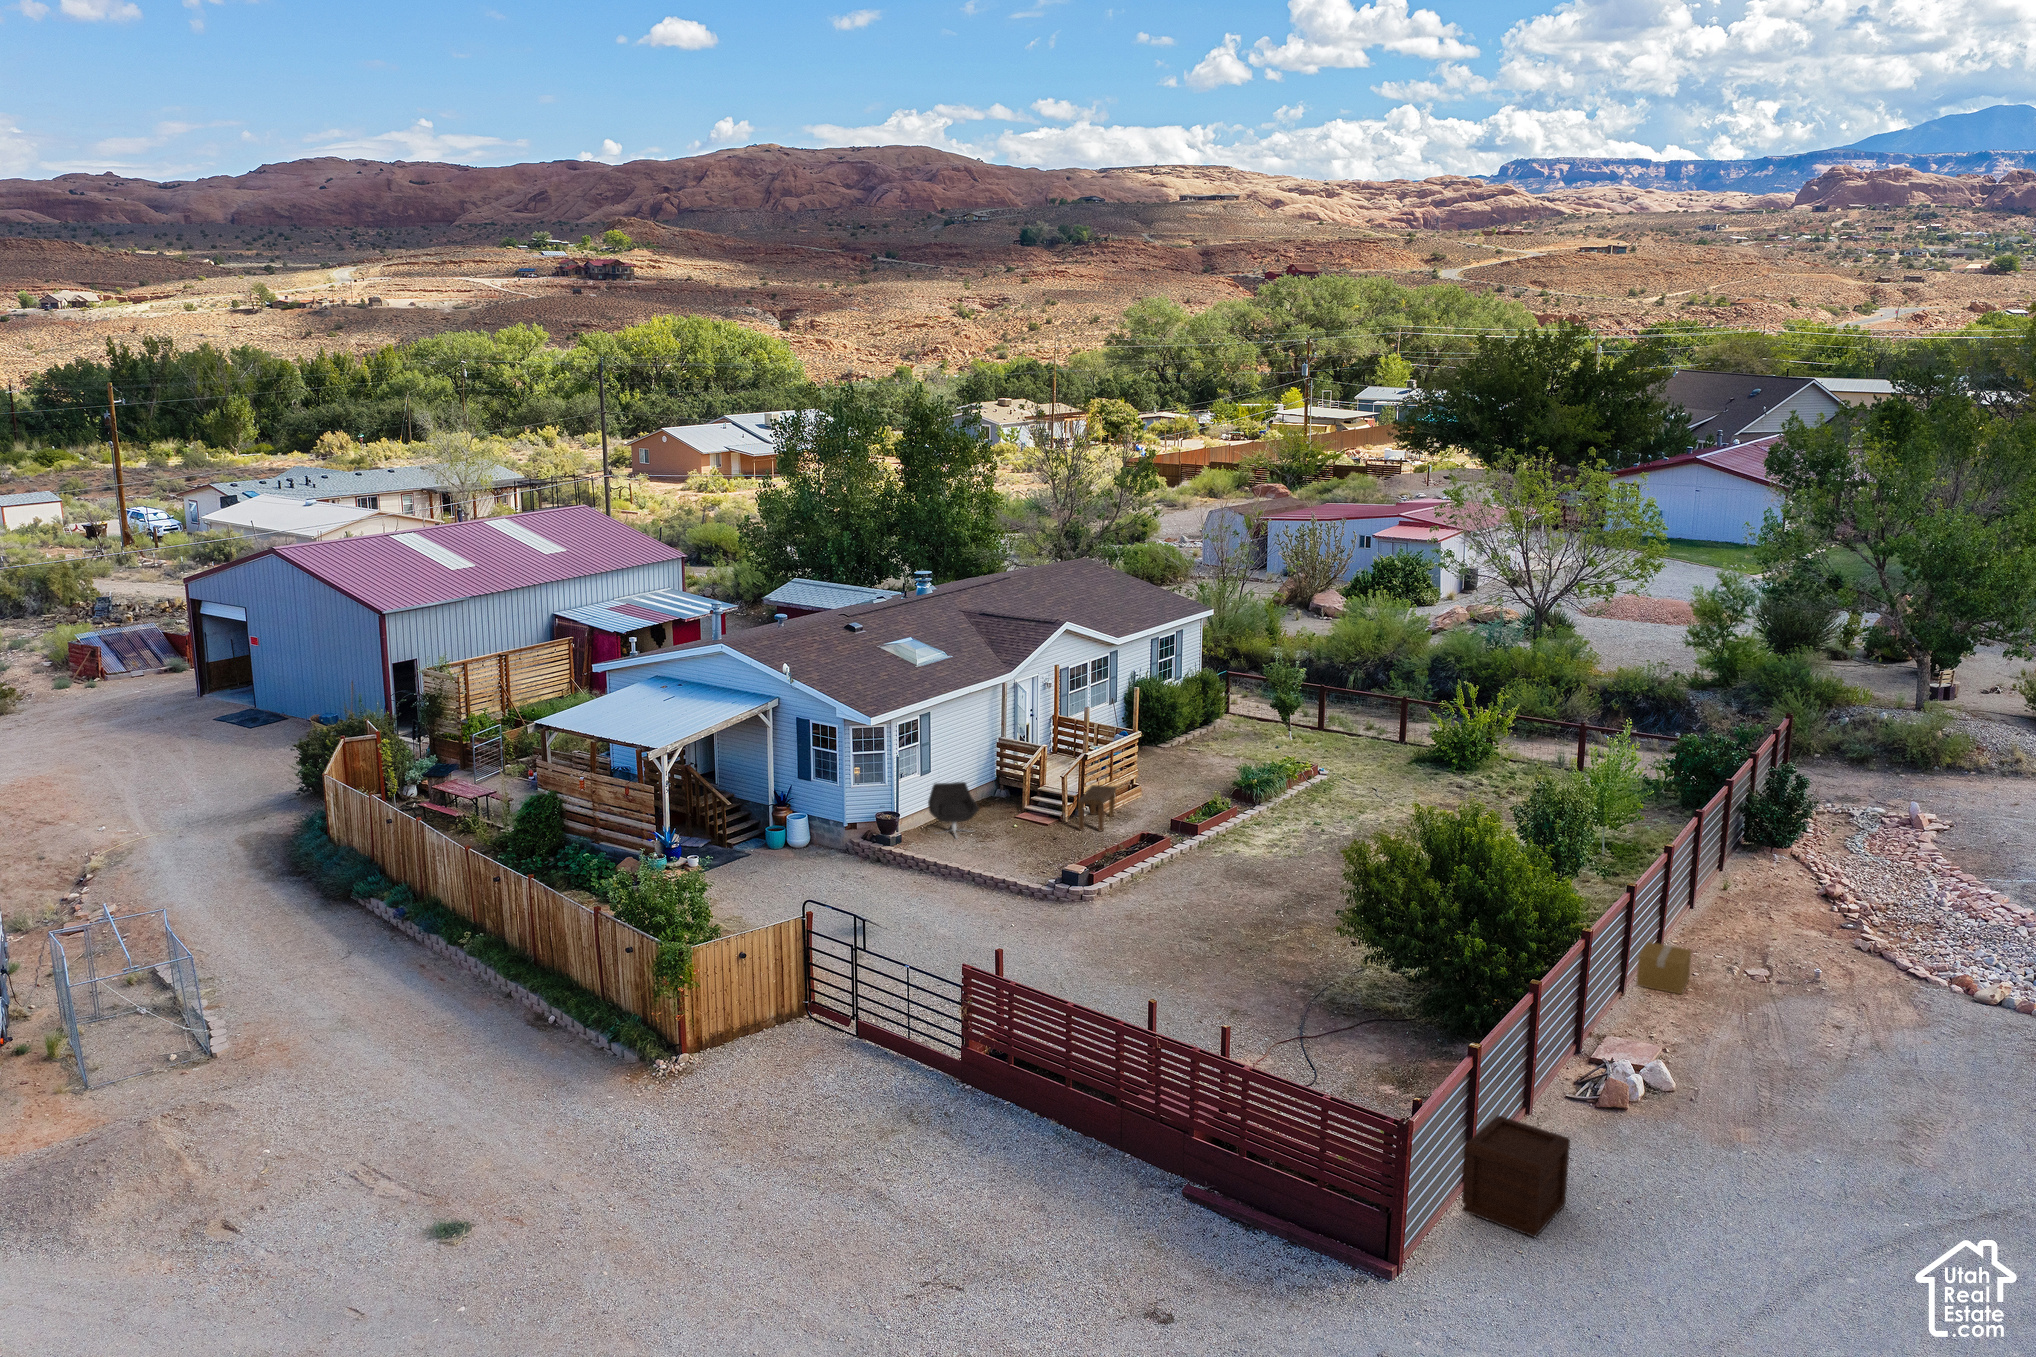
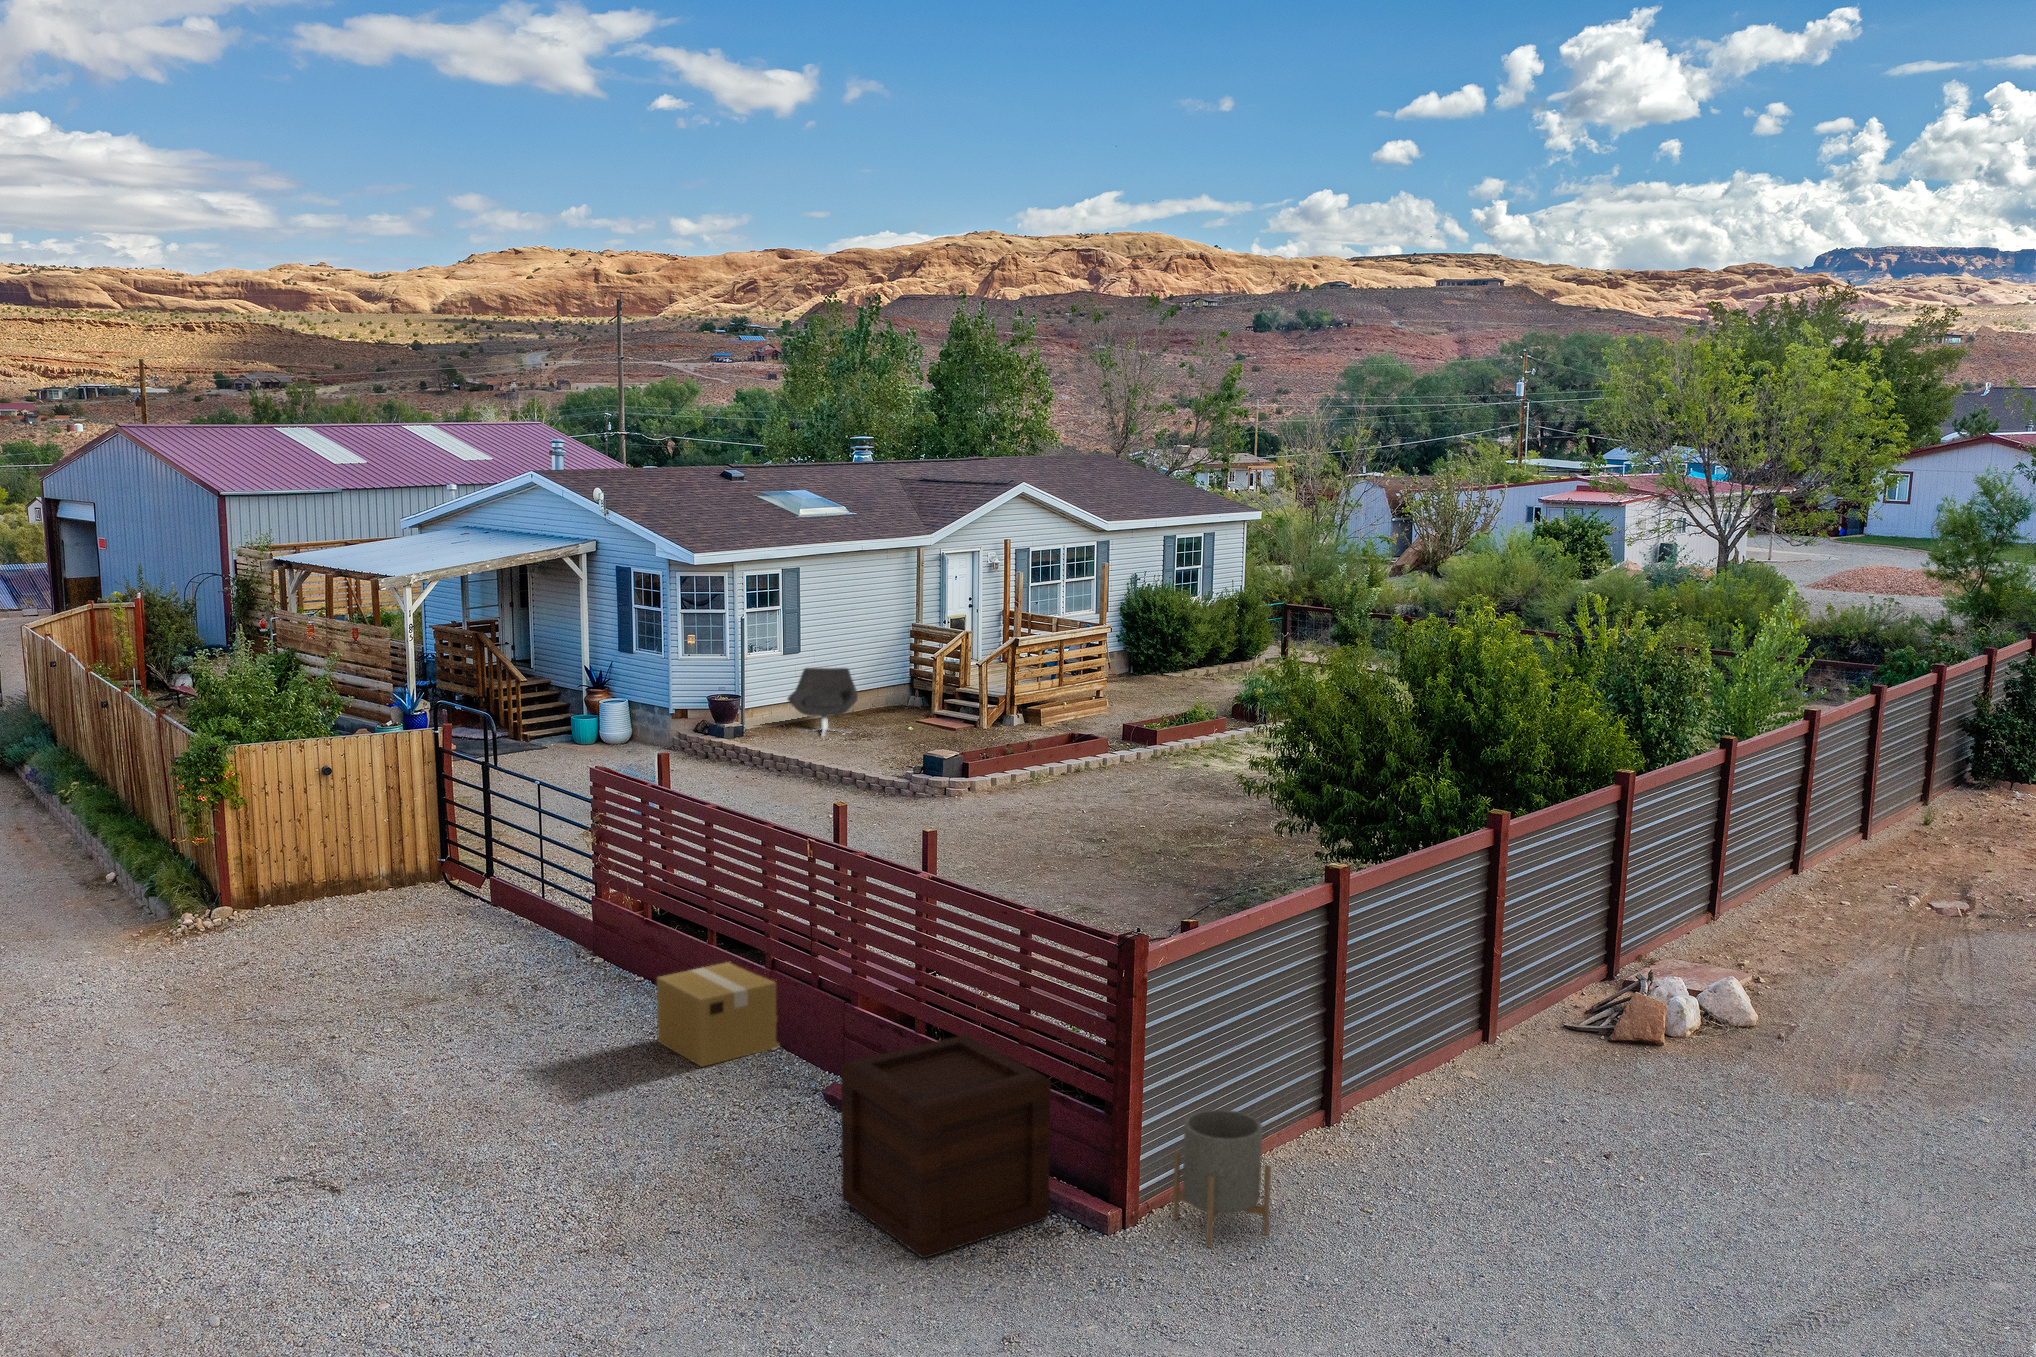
bench: present [1078,785,1116,831] -> none [994,683,1058,739]
cardboard box: present [1636,942,1691,994] -> present [657,962,780,1067]
wooden crate: present [1462,1115,1570,1237] -> present [841,1035,1051,1258]
planter: none [1418,1200,1474,1277] -> present [1173,1109,1271,1247]

